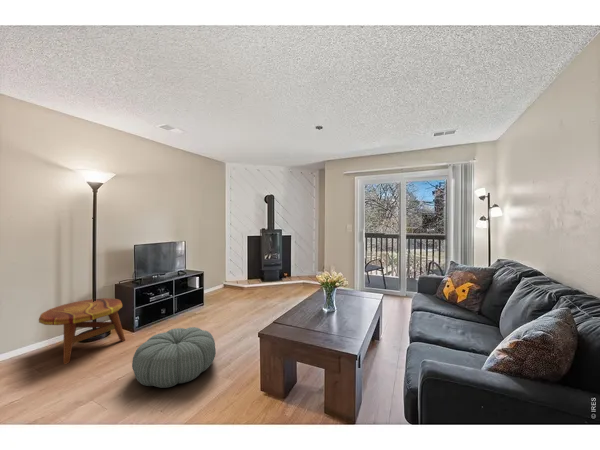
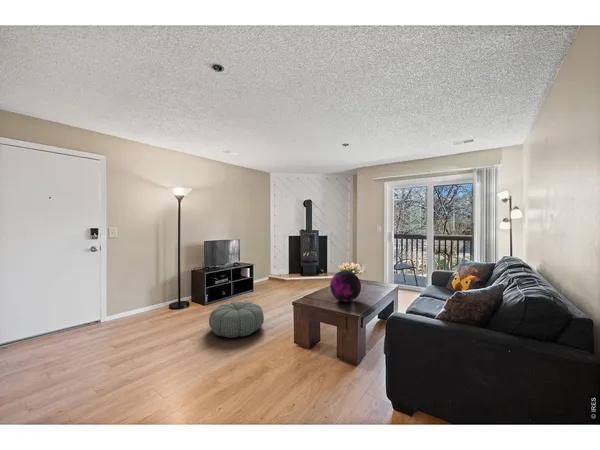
decorative orb: none [308,284,349,327] -> present [330,271,361,302]
side table: present [39,298,125,364] -> none [148,280,200,321]

